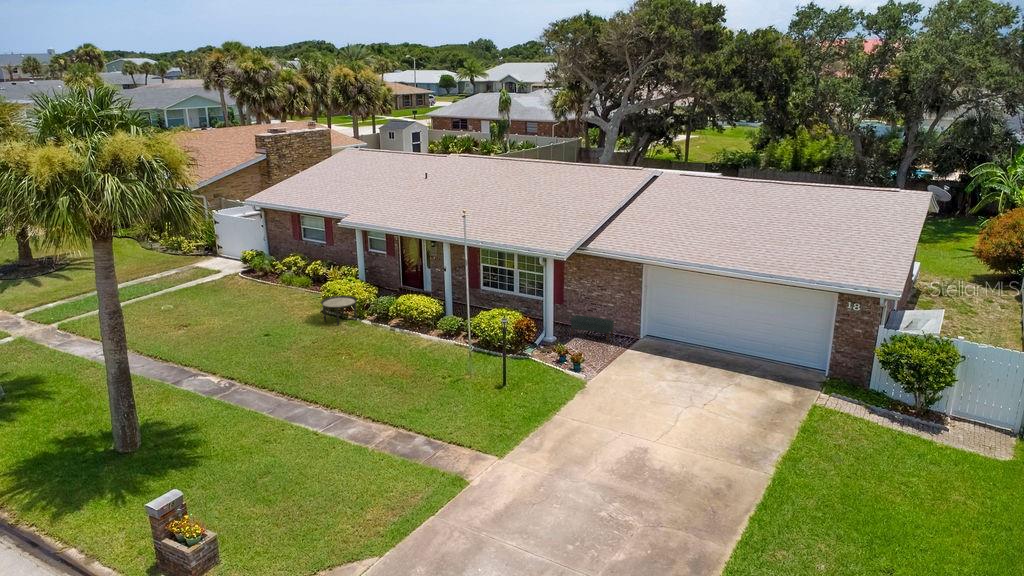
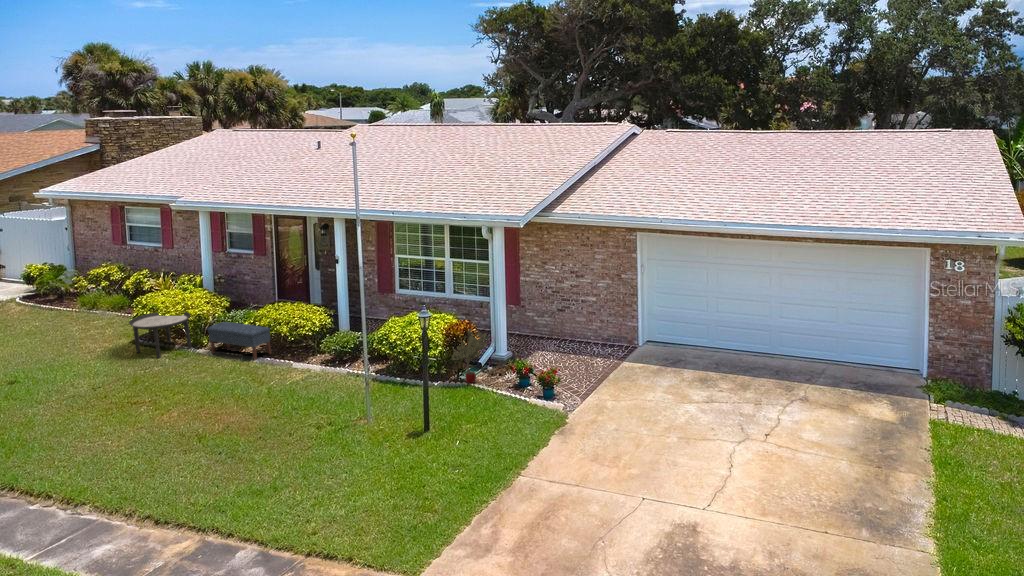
bench: present [571,315,614,342] -> present [207,322,271,360]
potted tree: none [518,323,541,357] -> present [452,329,487,383]

